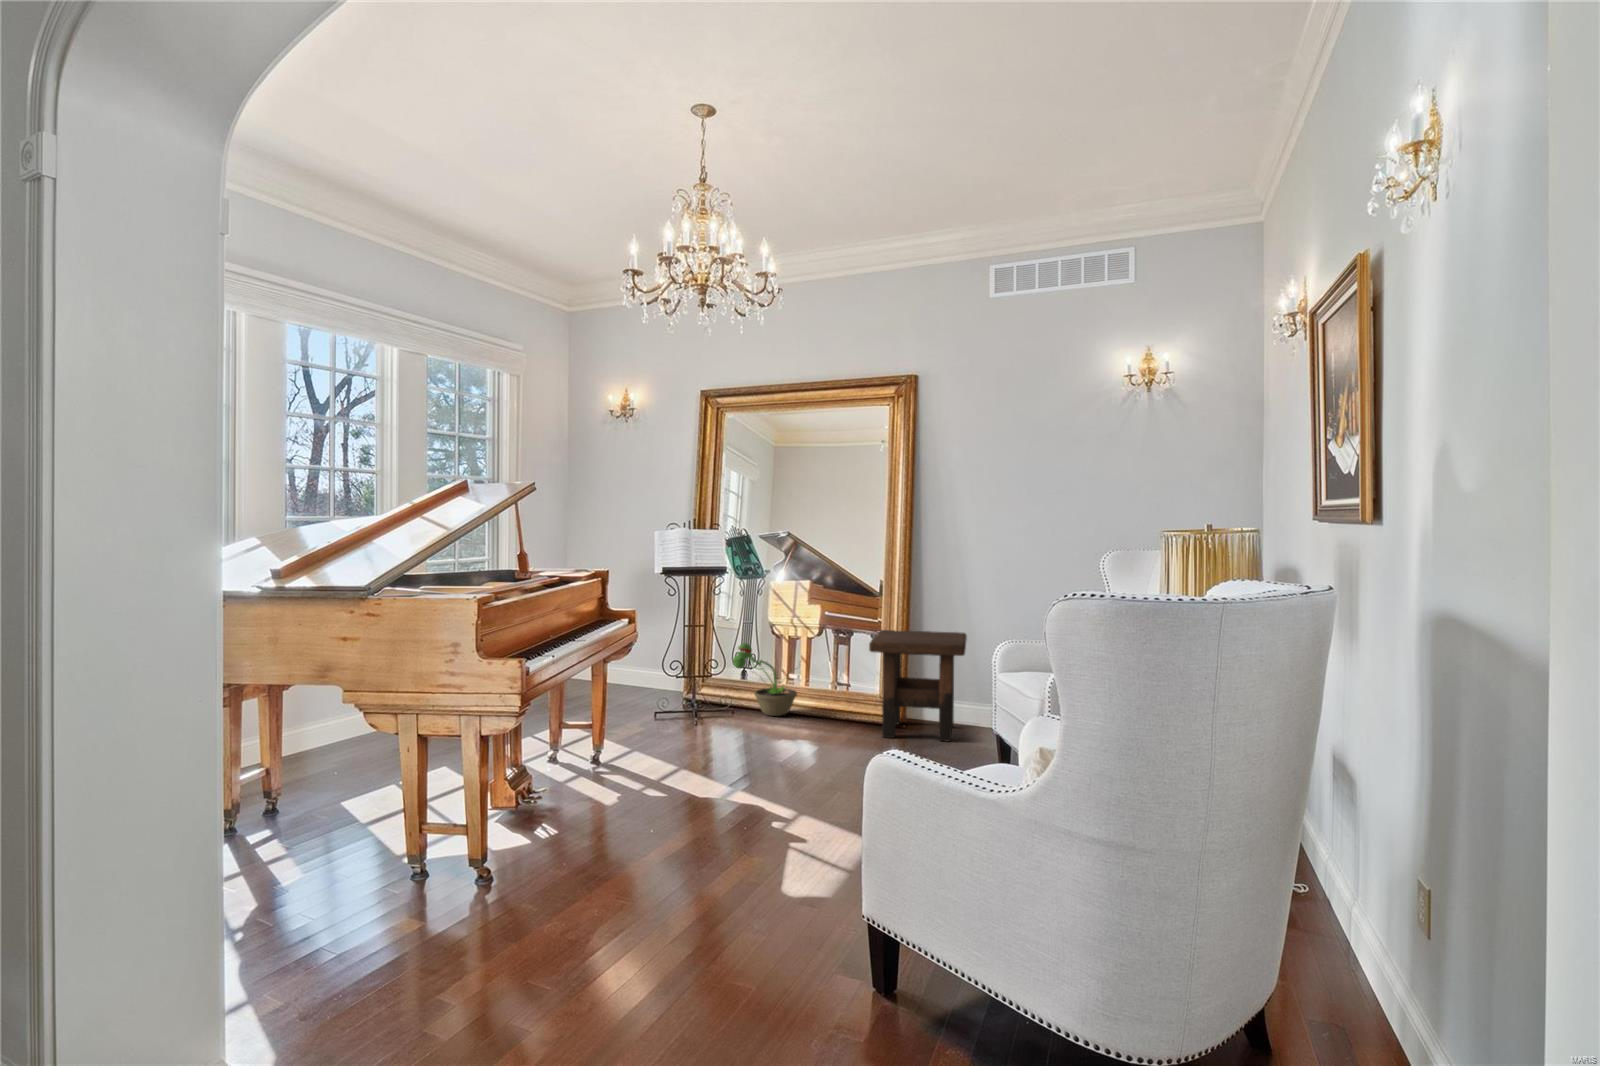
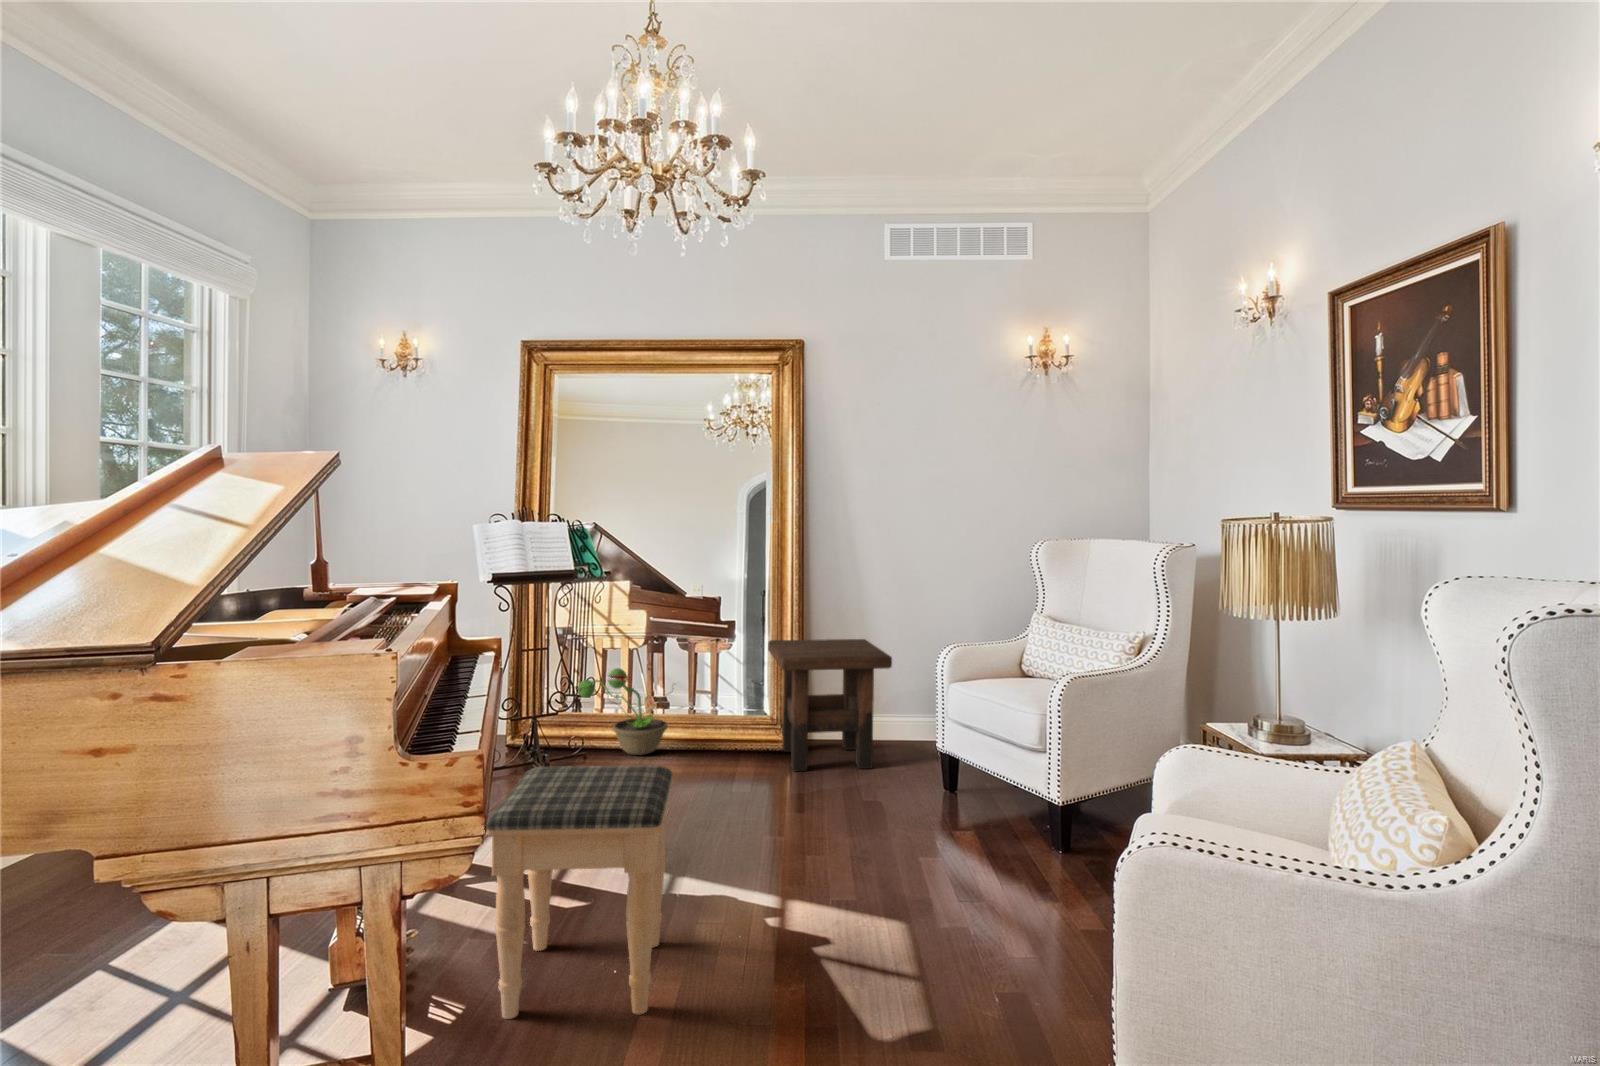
footstool: none [561,691,701,850] -> present [486,765,673,1019]

